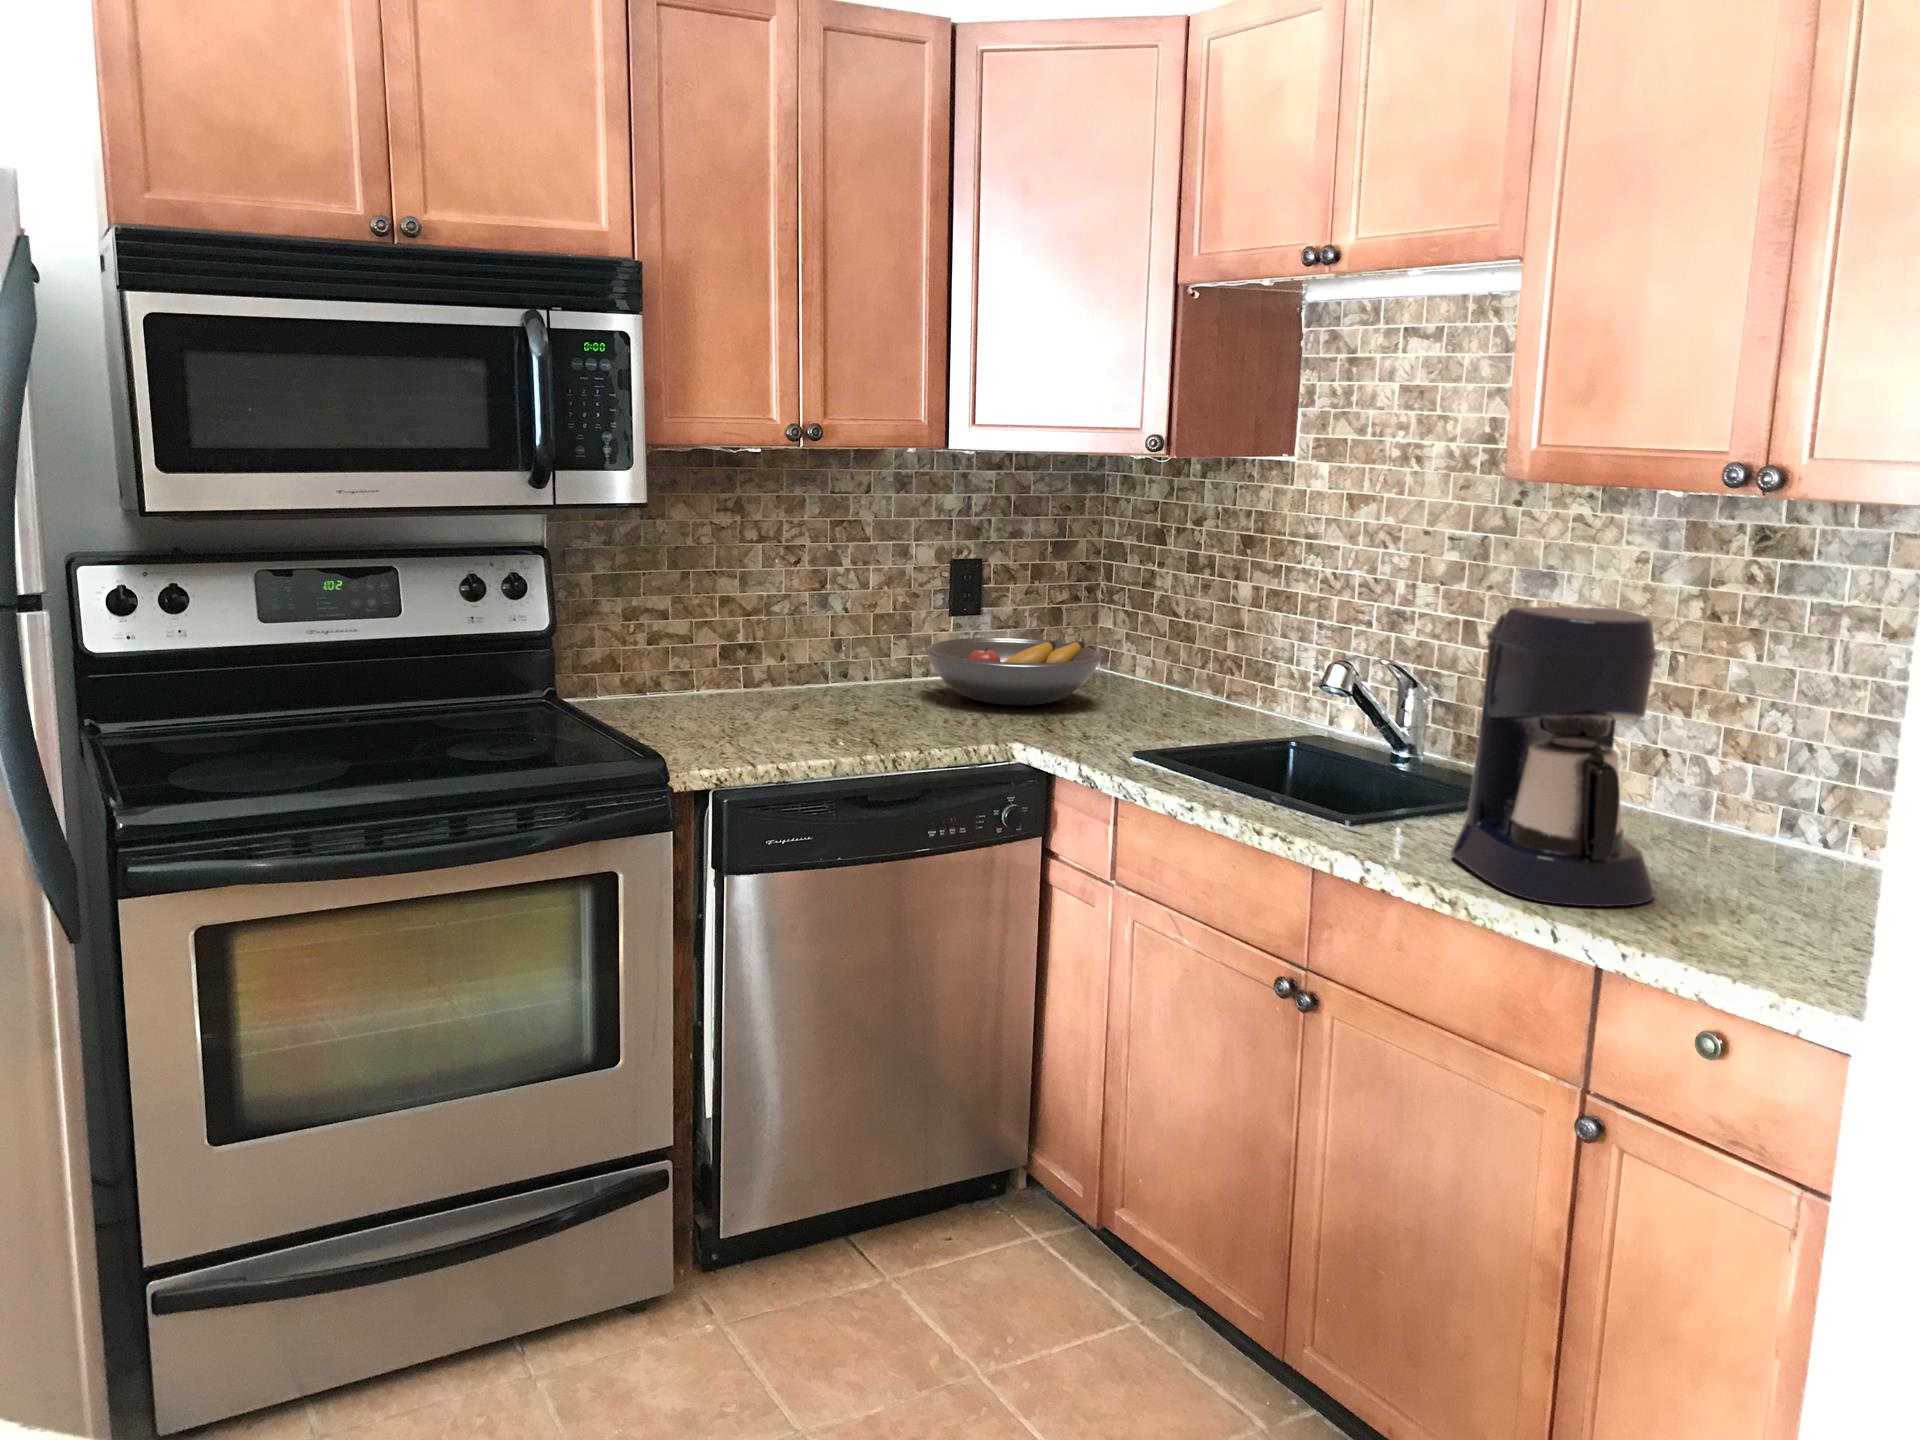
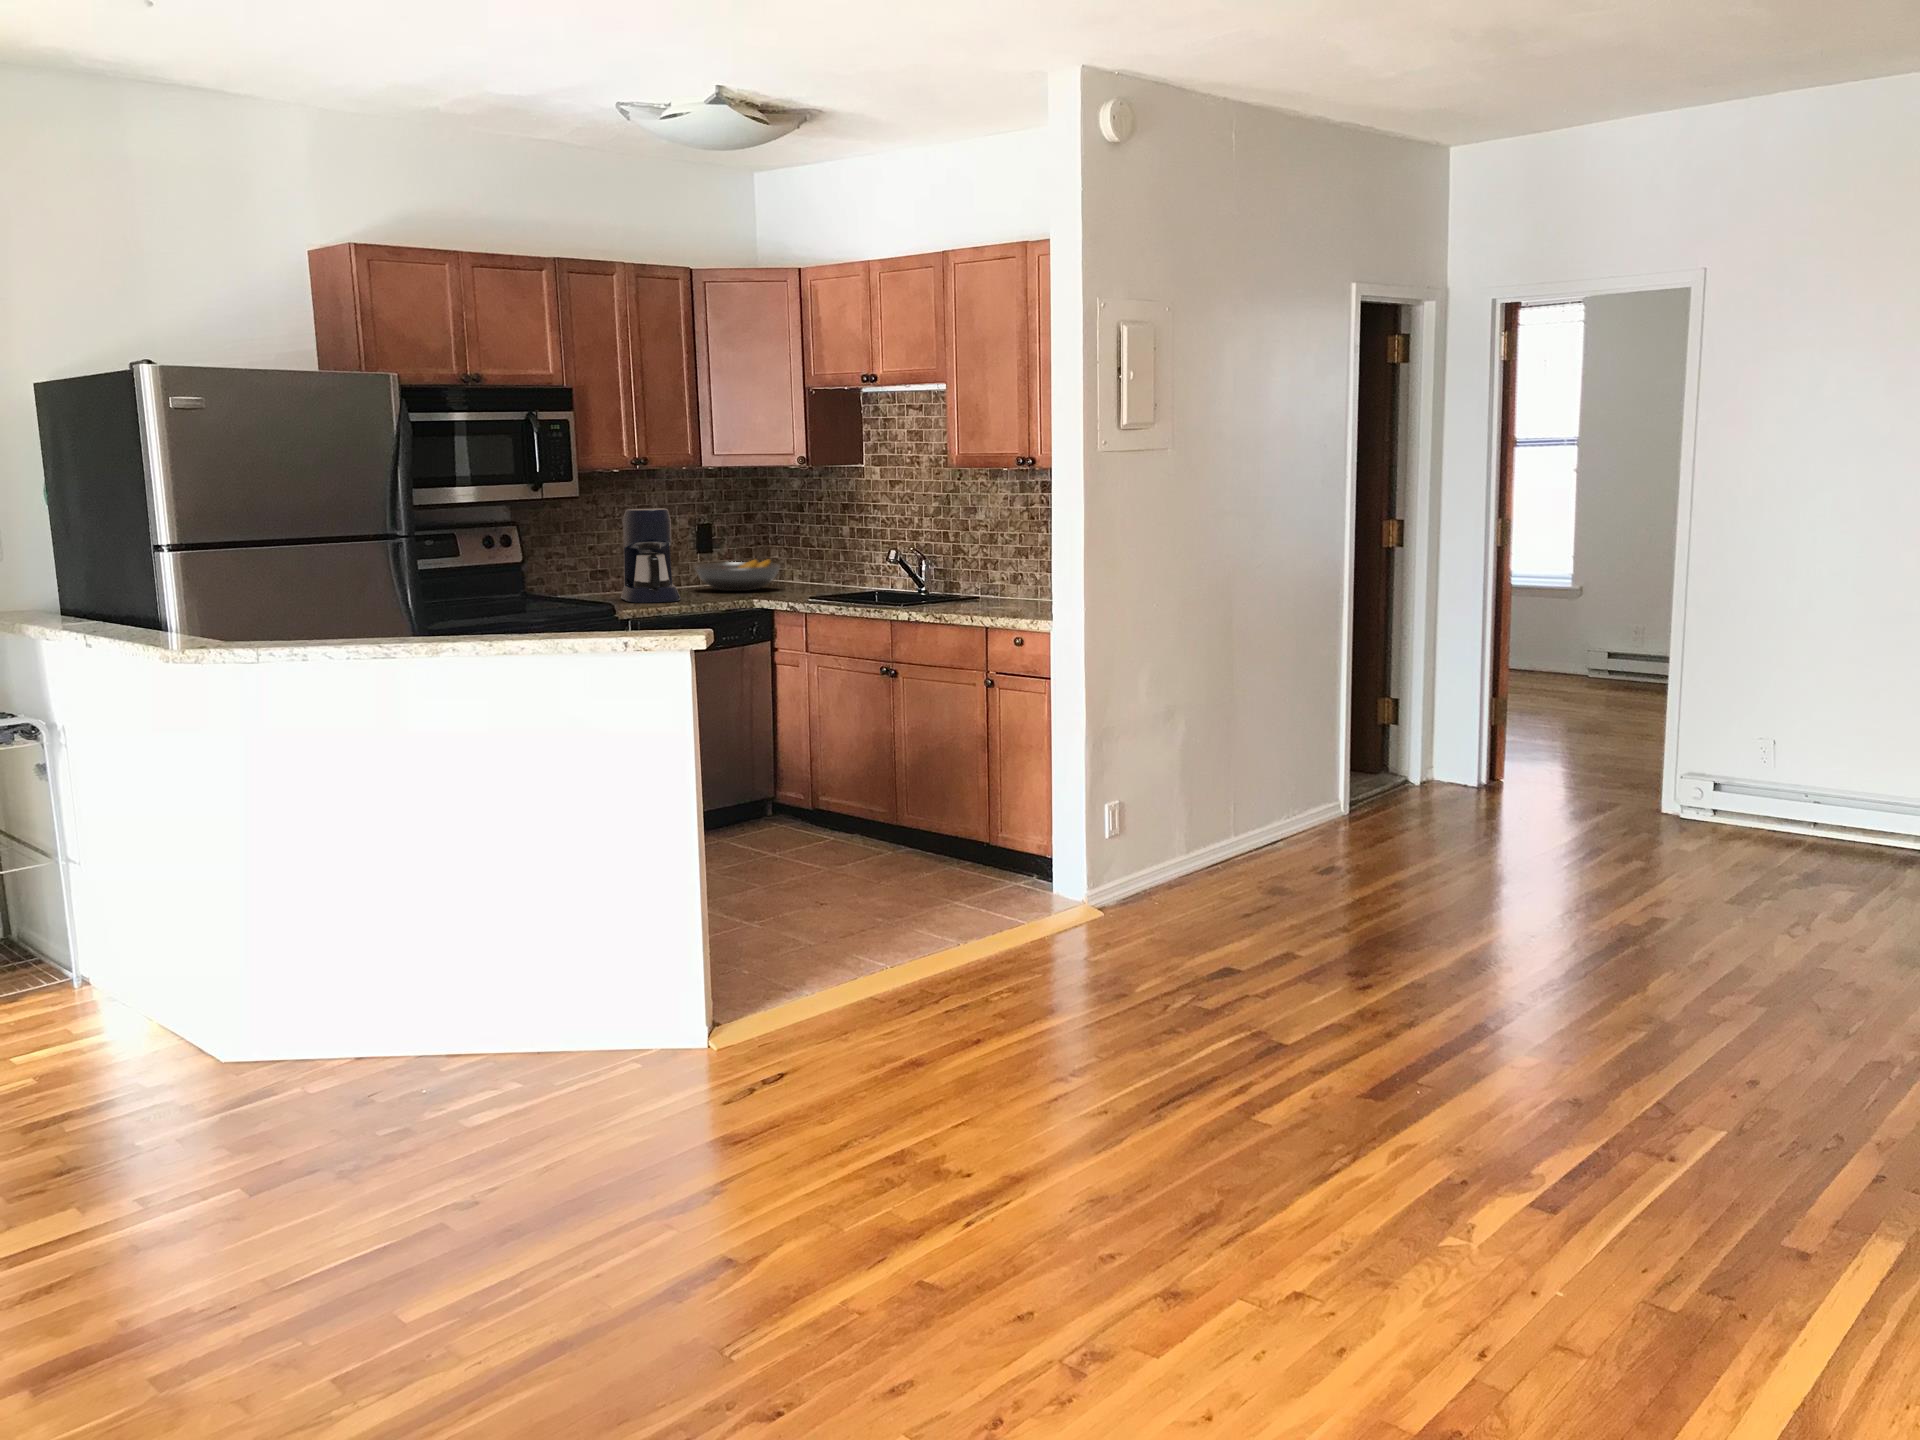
coffee maker: present [1451,607,1657,906] -> present [621,508,680,603]

